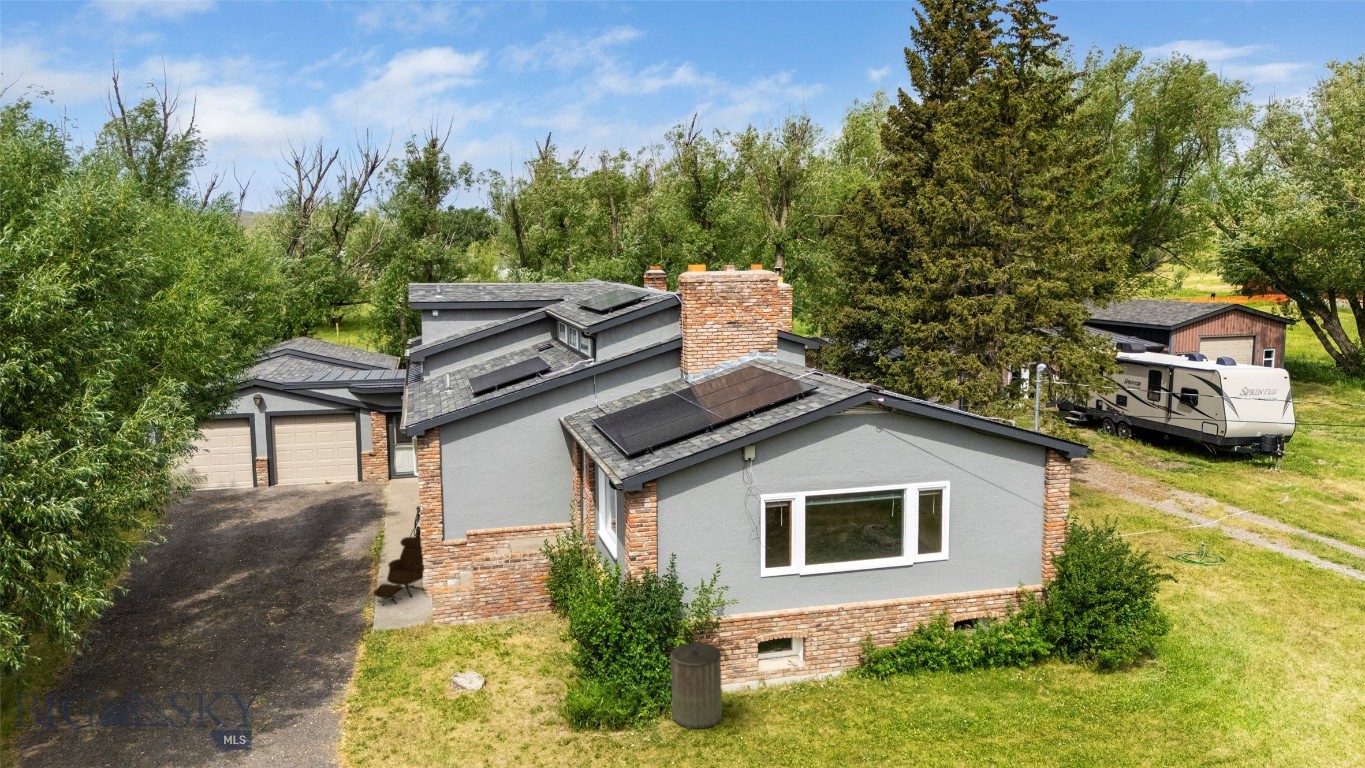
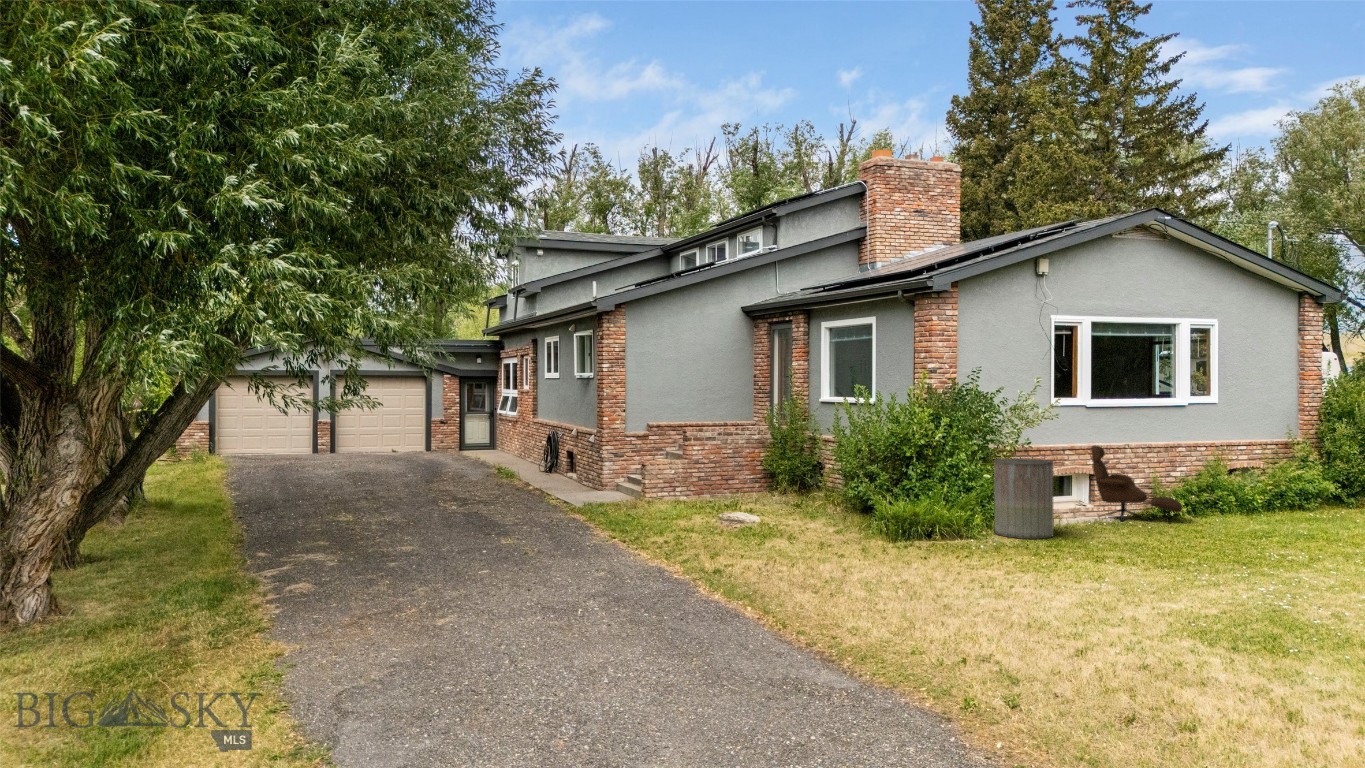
lounge chair: present [374,537,424,603] -> present [1091,445,1182,524]

